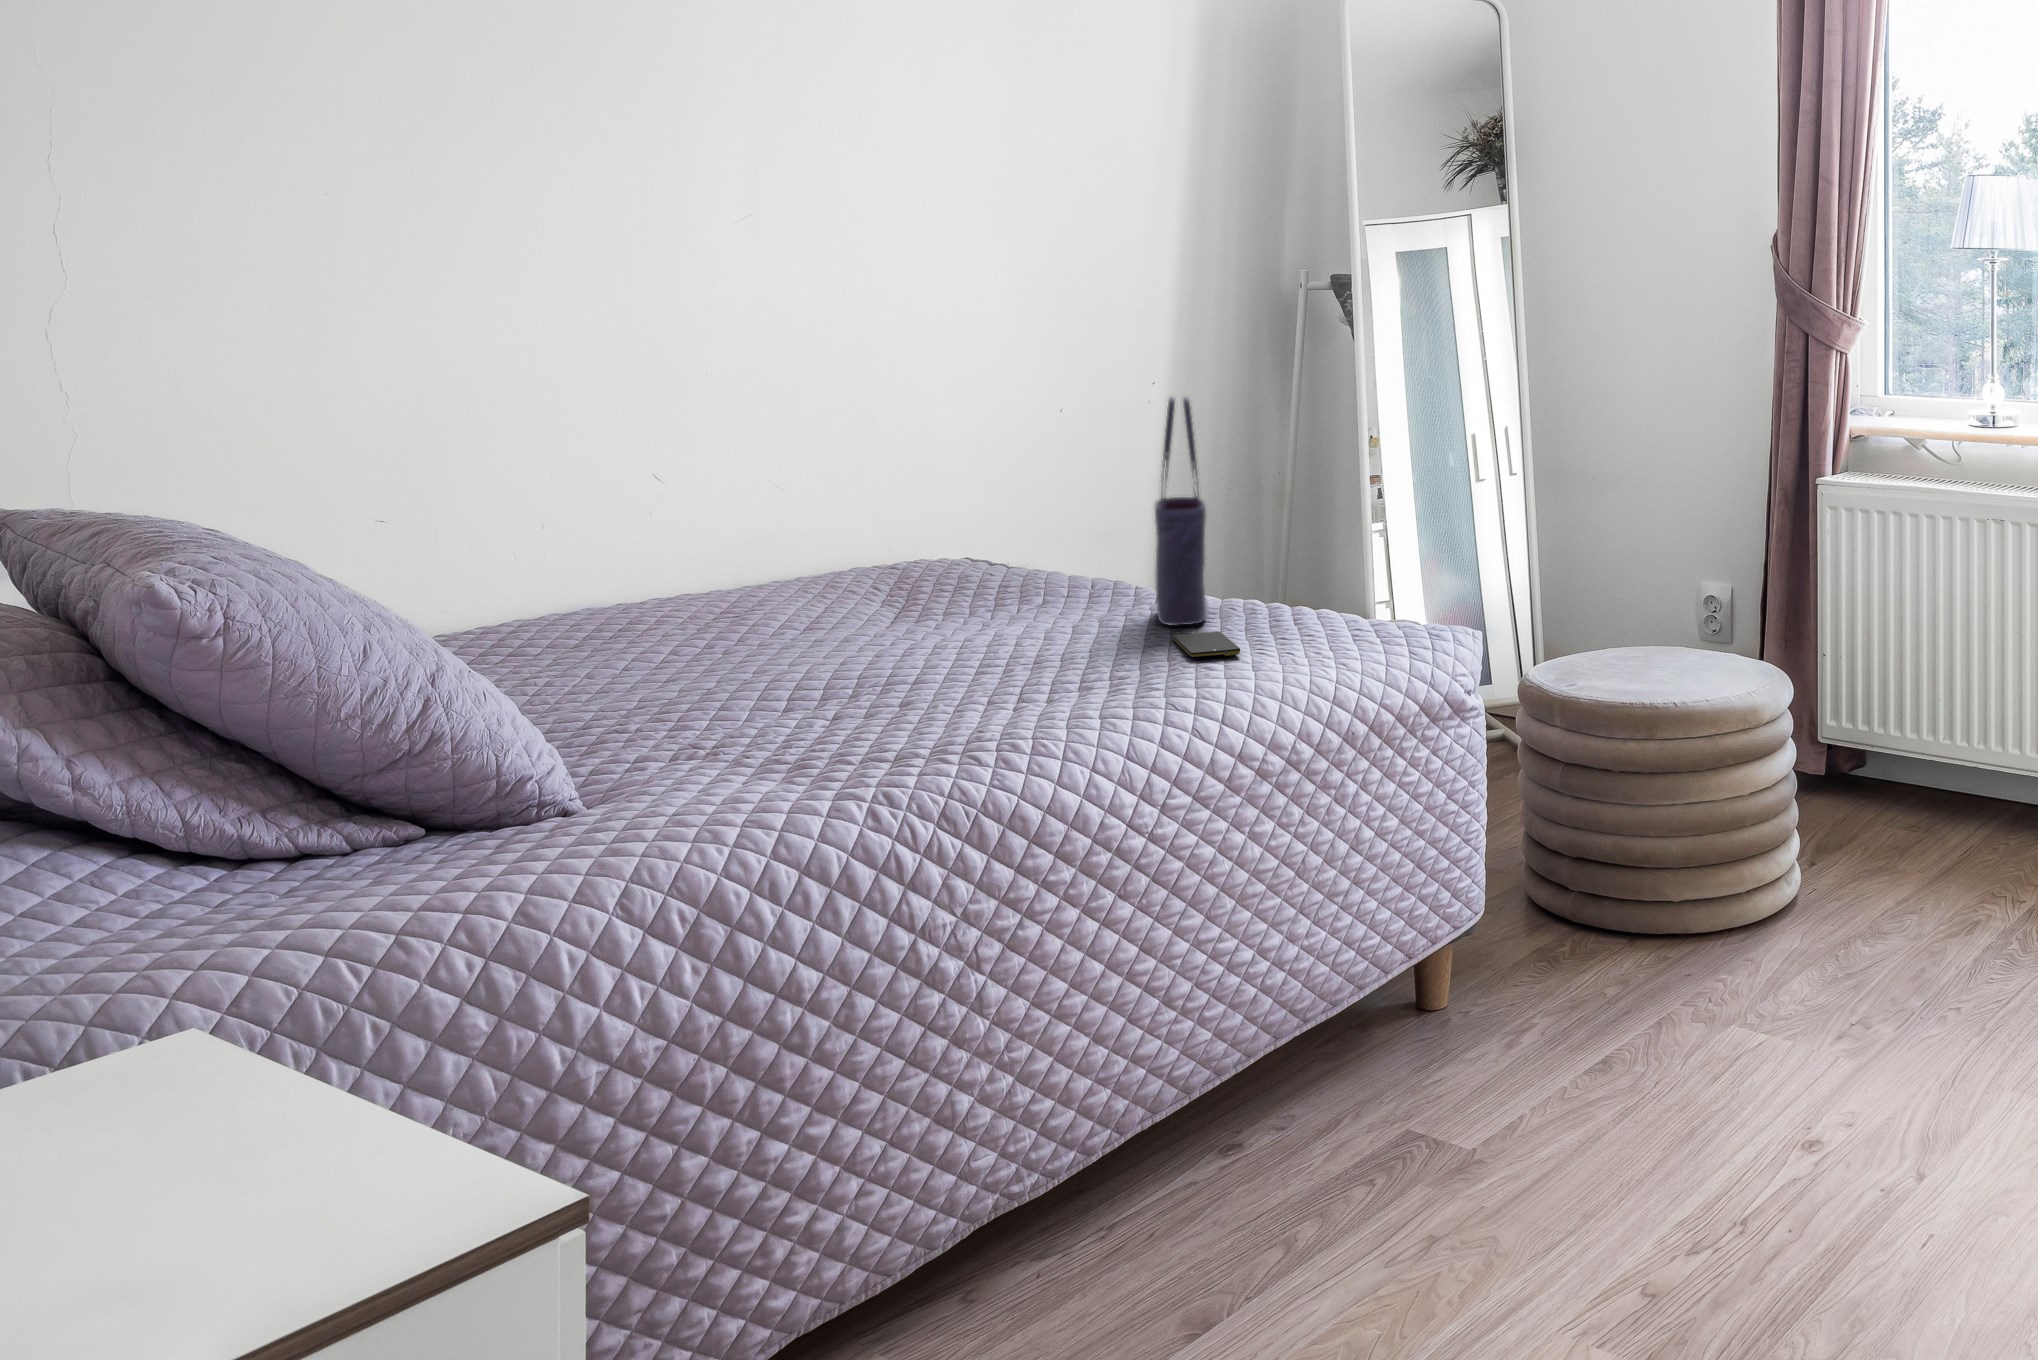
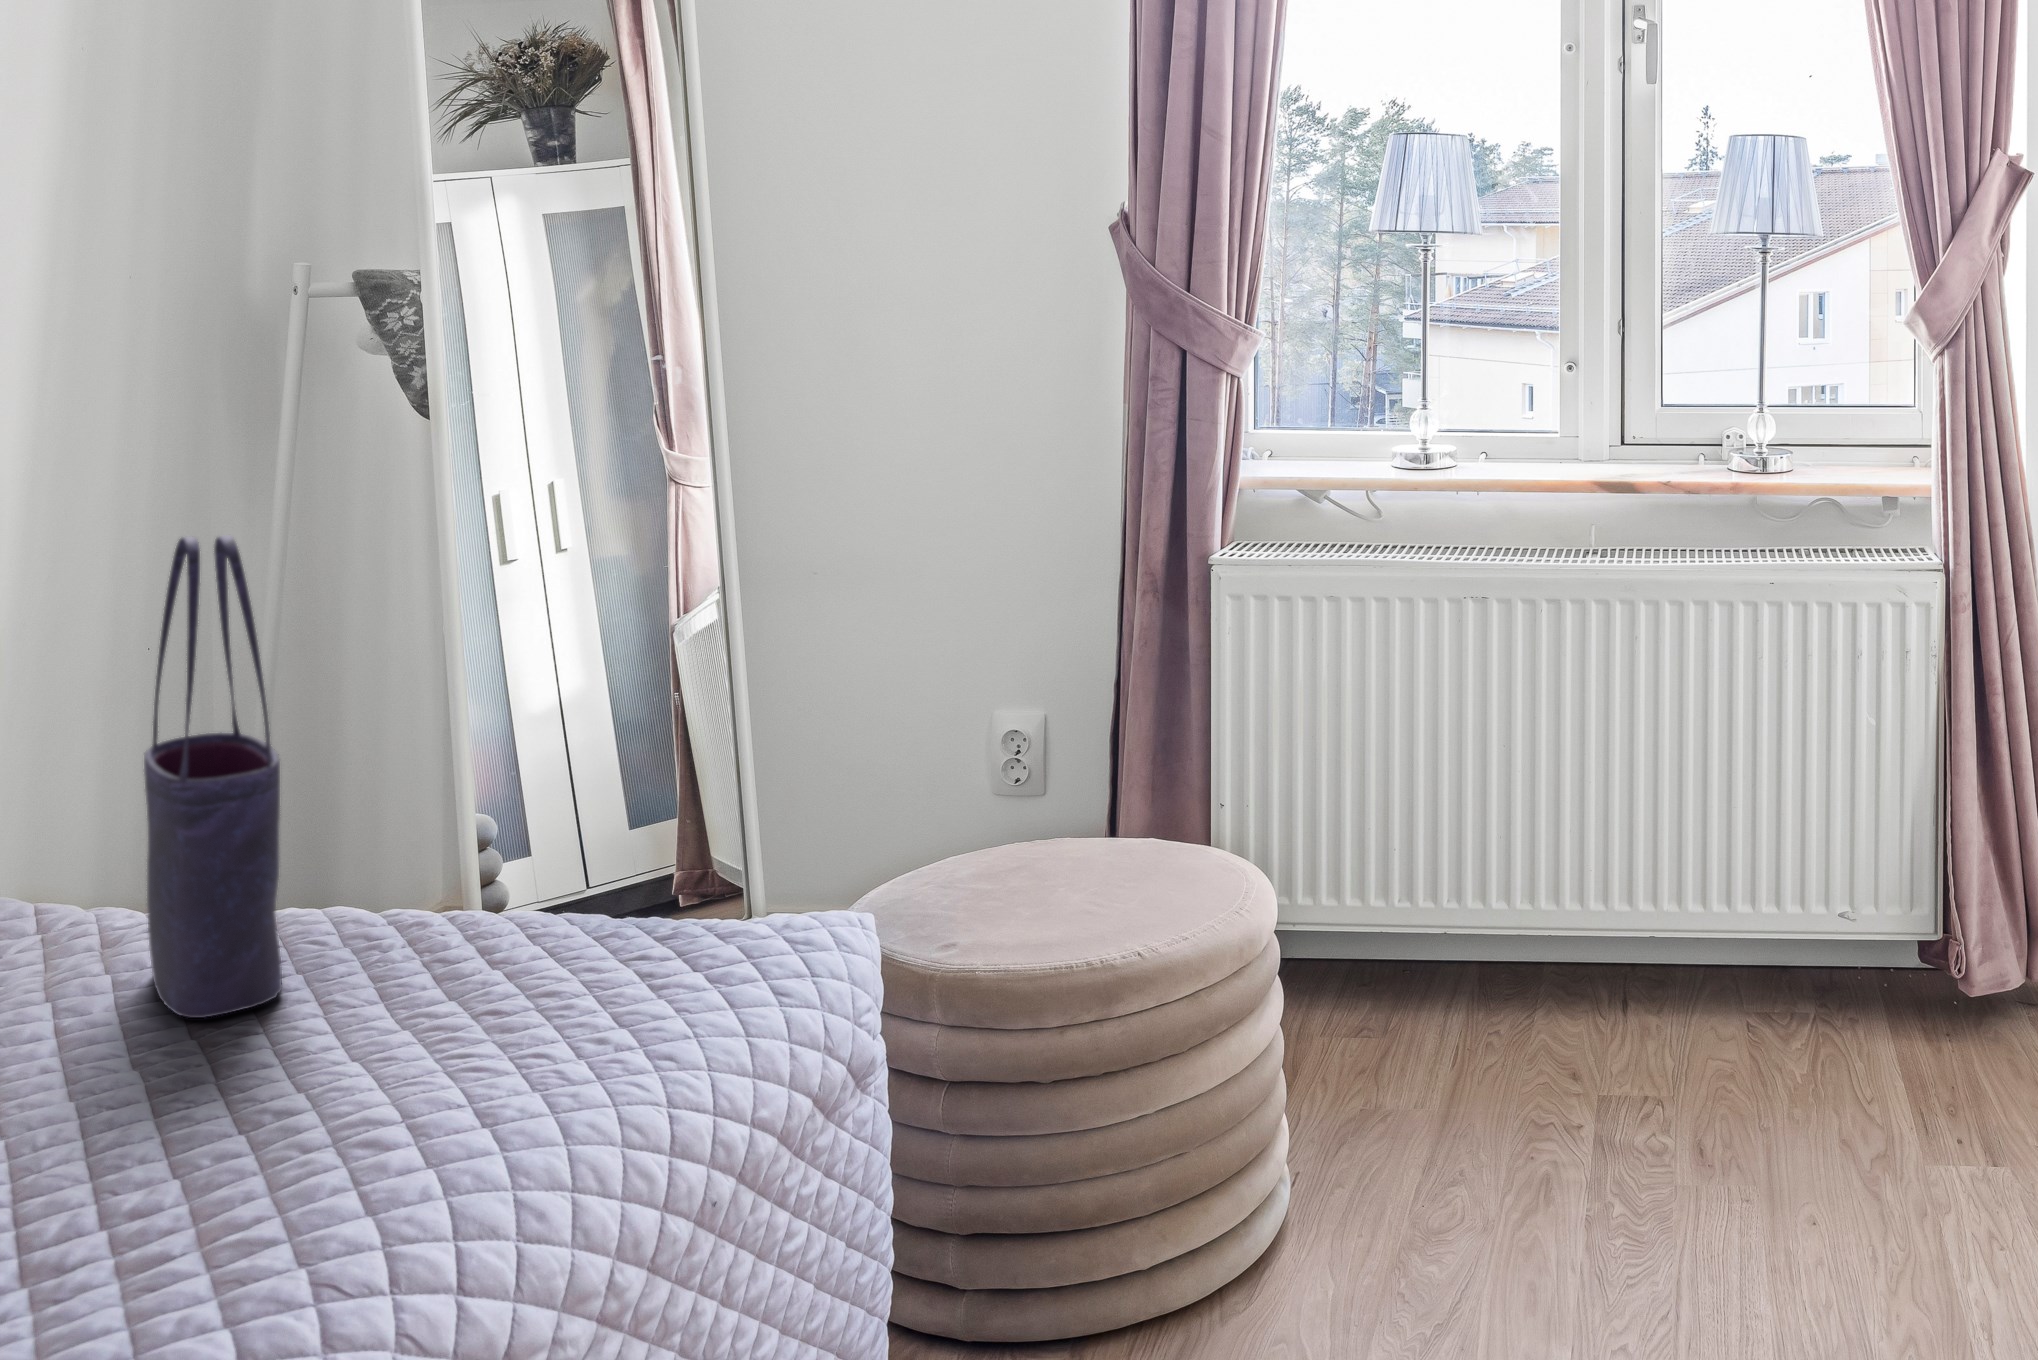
smartphone: present [1173,631,1240,657] -> none [227,1018,423,1111]

